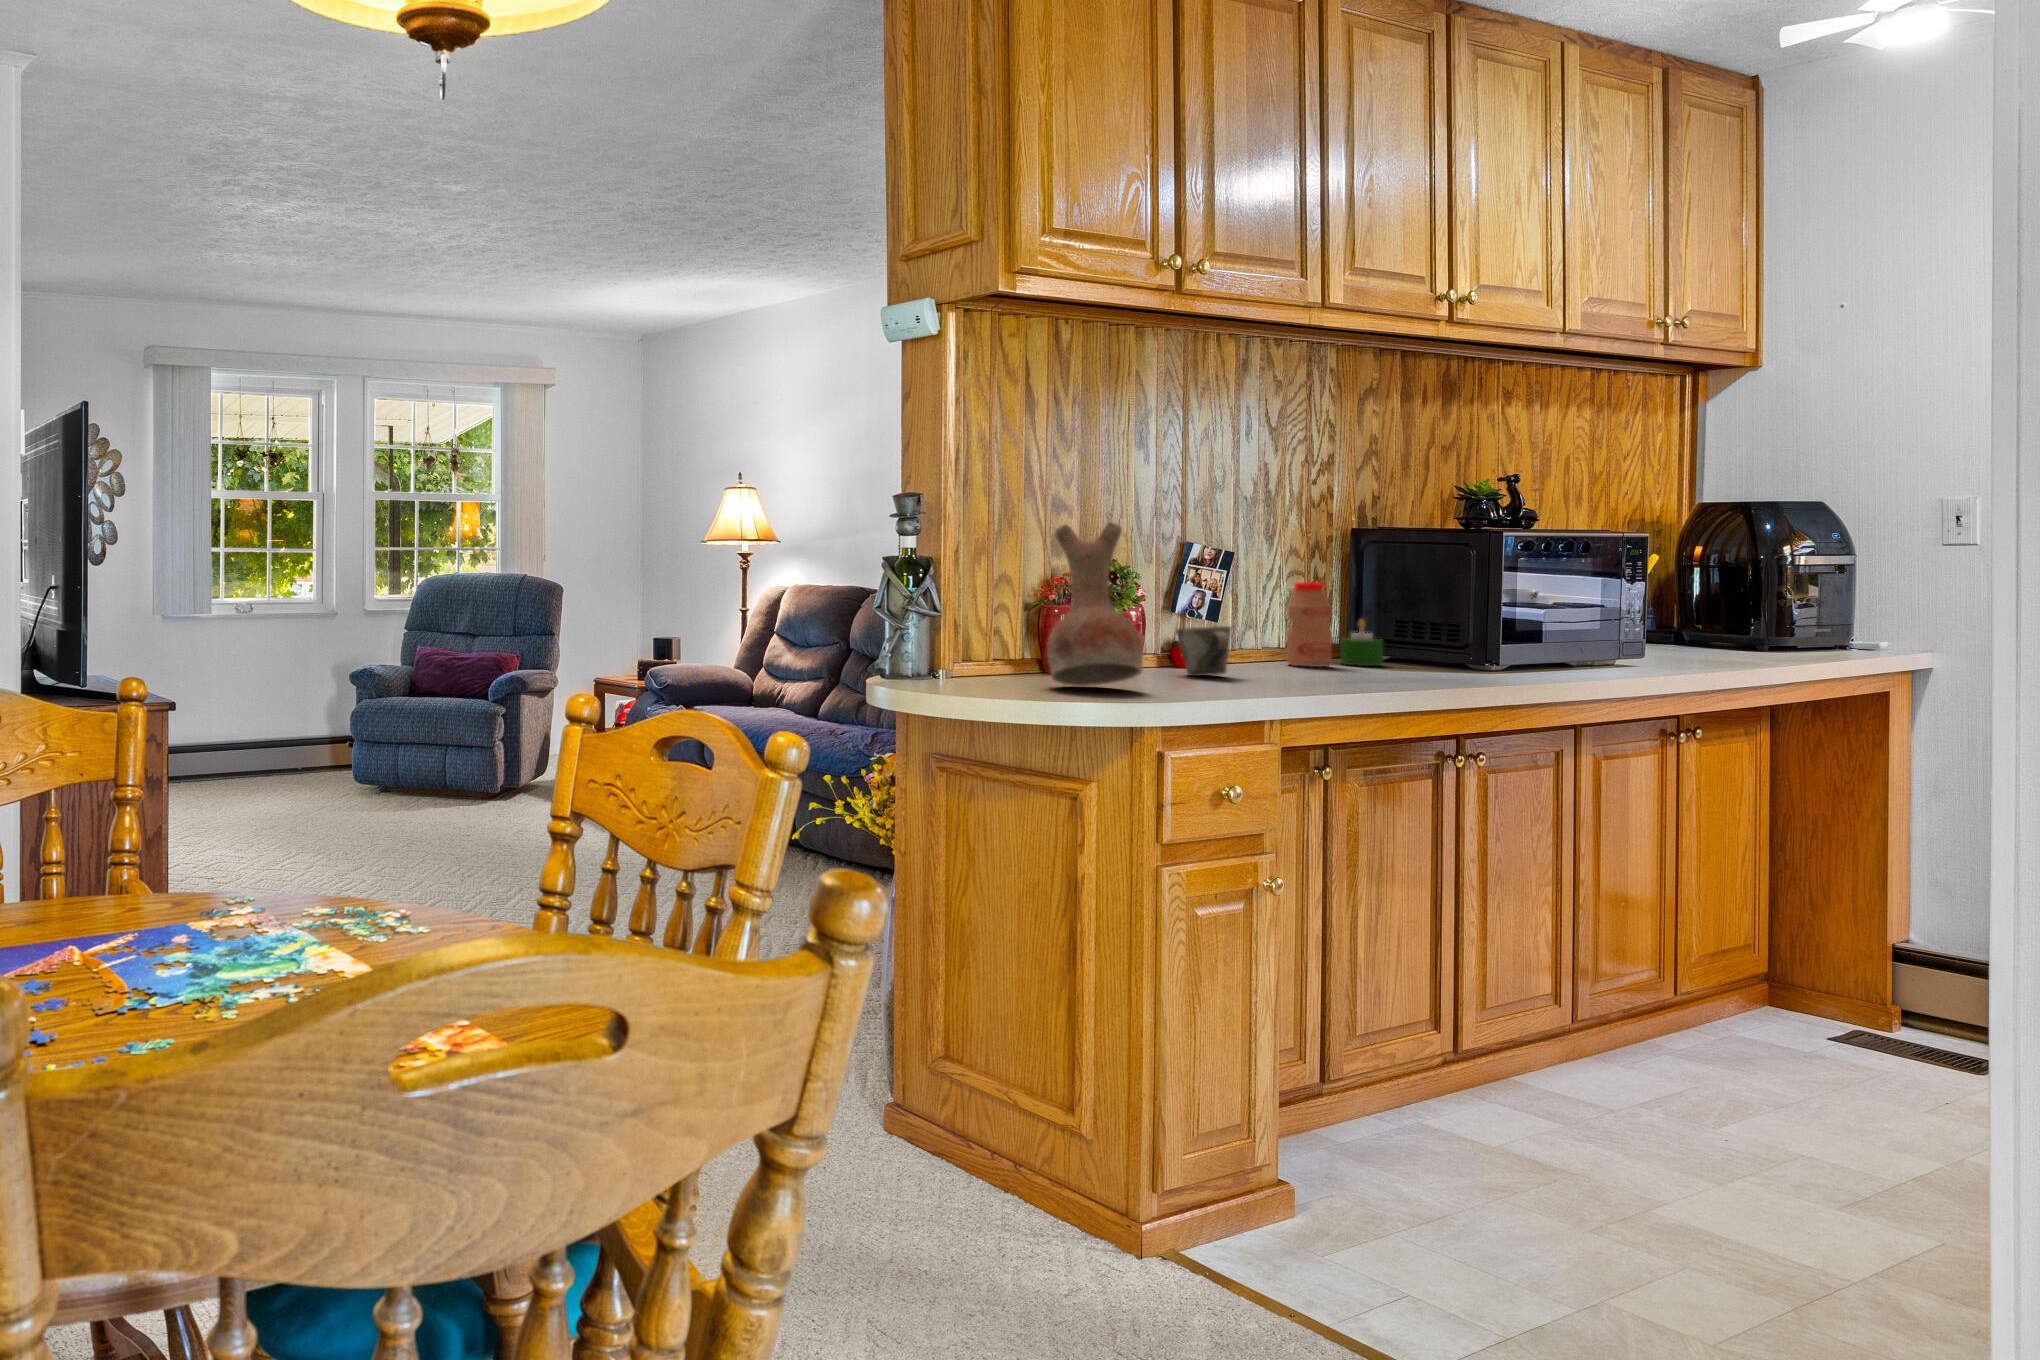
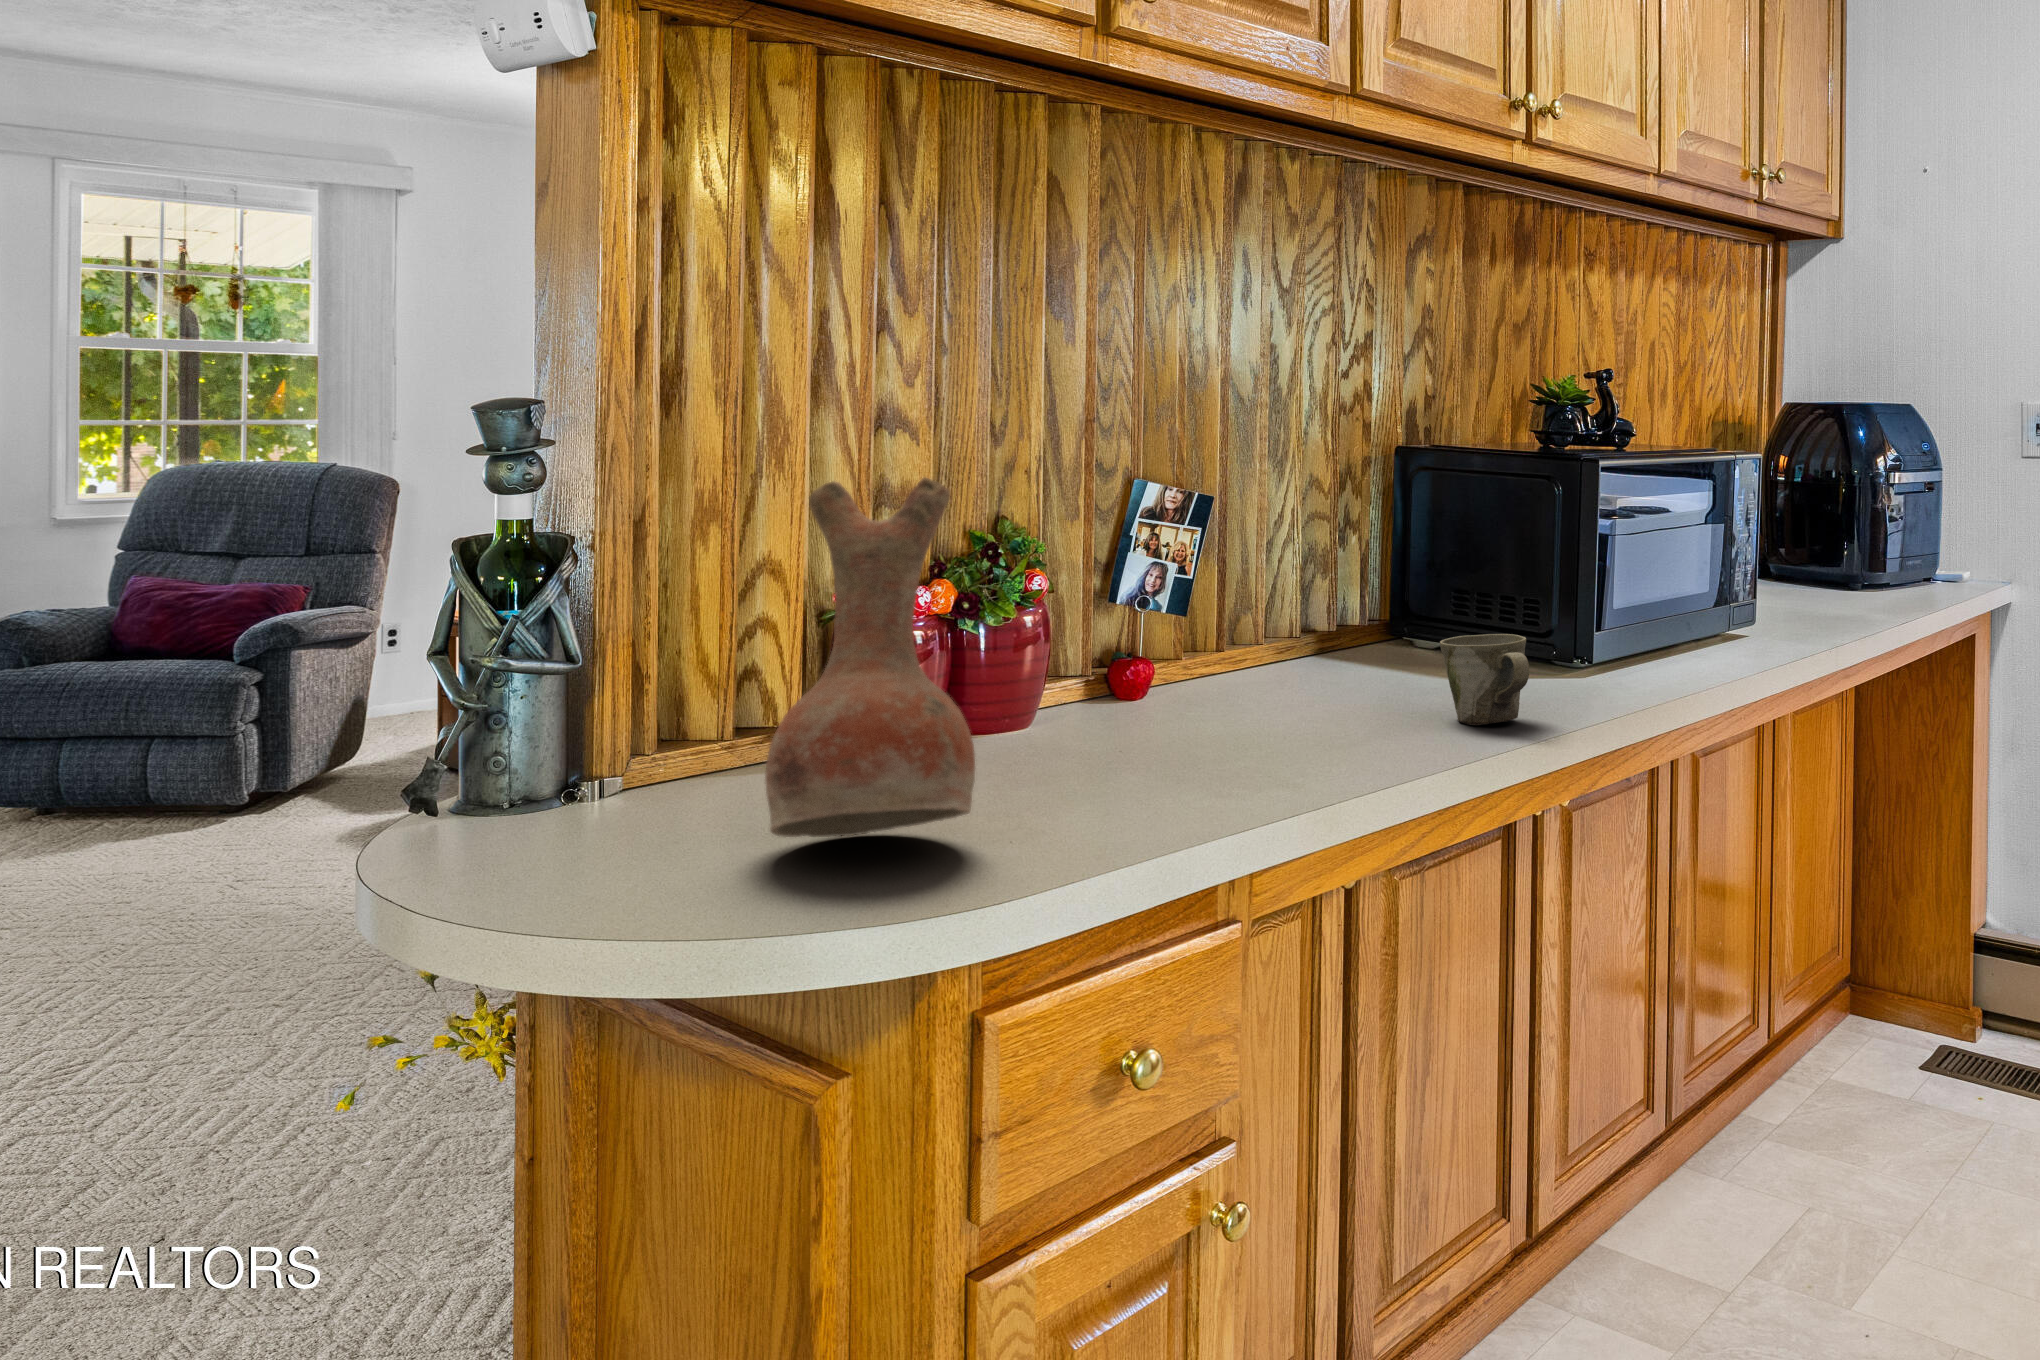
bottle: present [1287,582,1332,667] -> none [1294,543,1362,687]
candle: present [1341,620,1383,666] -> none [1375,597,1435,675]
mug: present [1176,626,1231,676] -> present [1440,634,1529,725]

